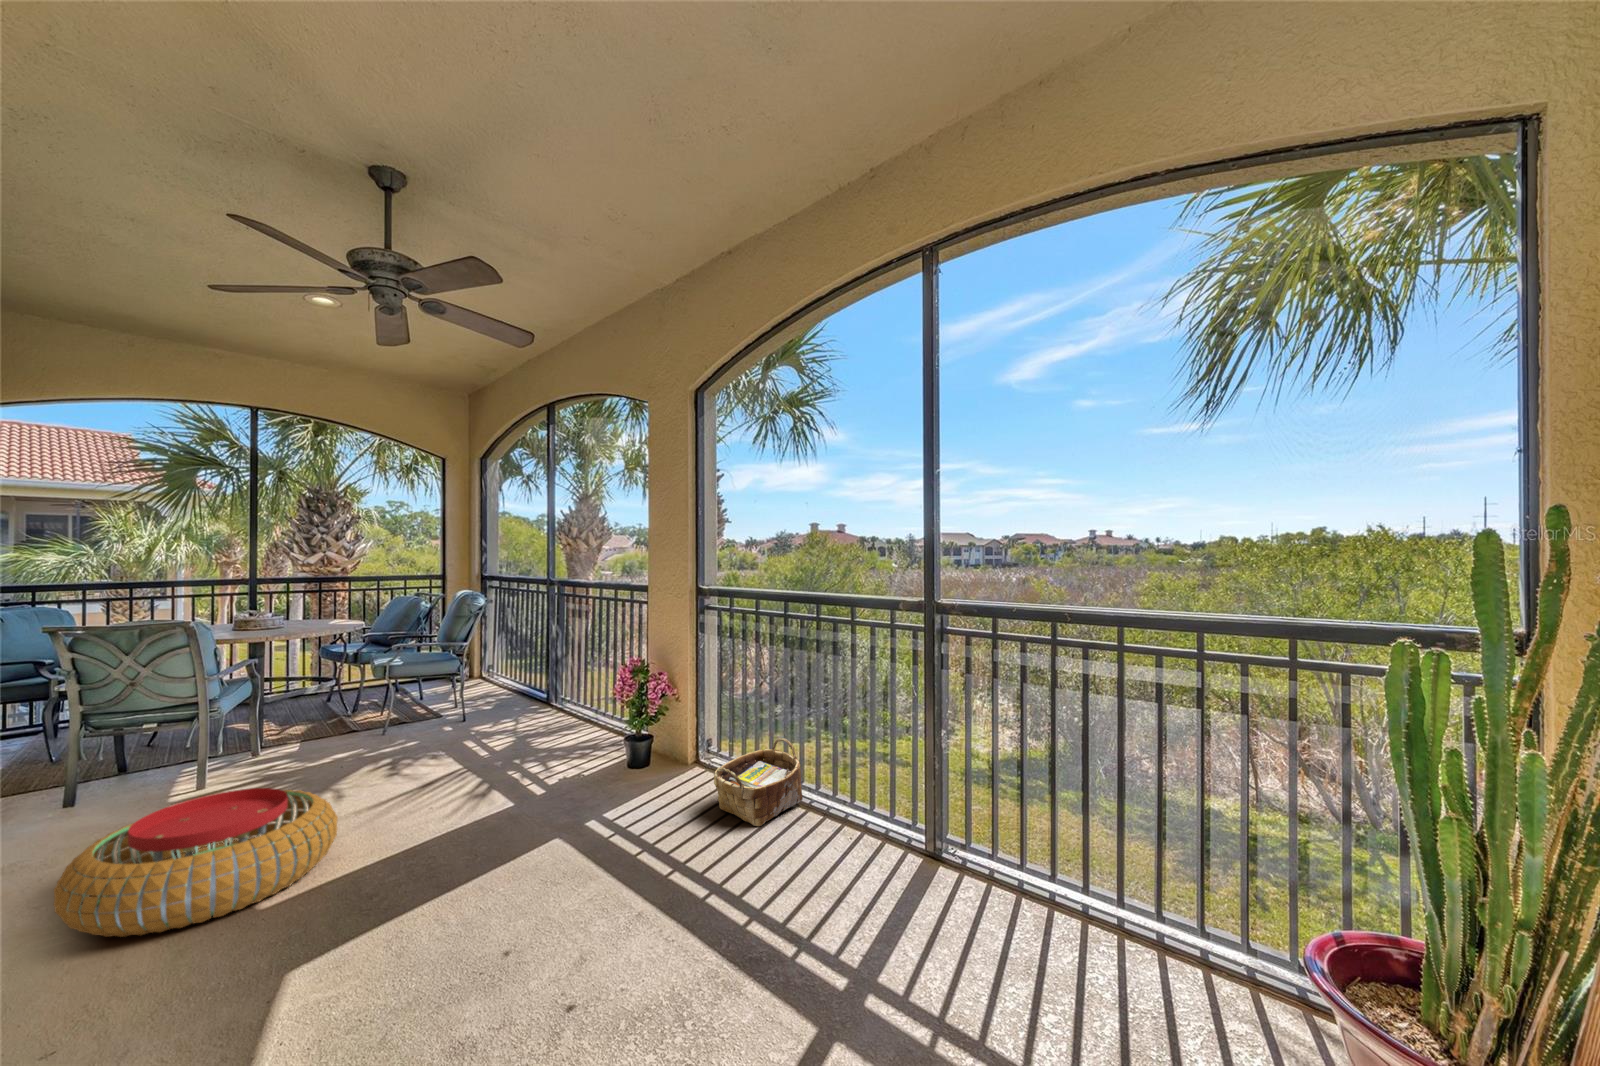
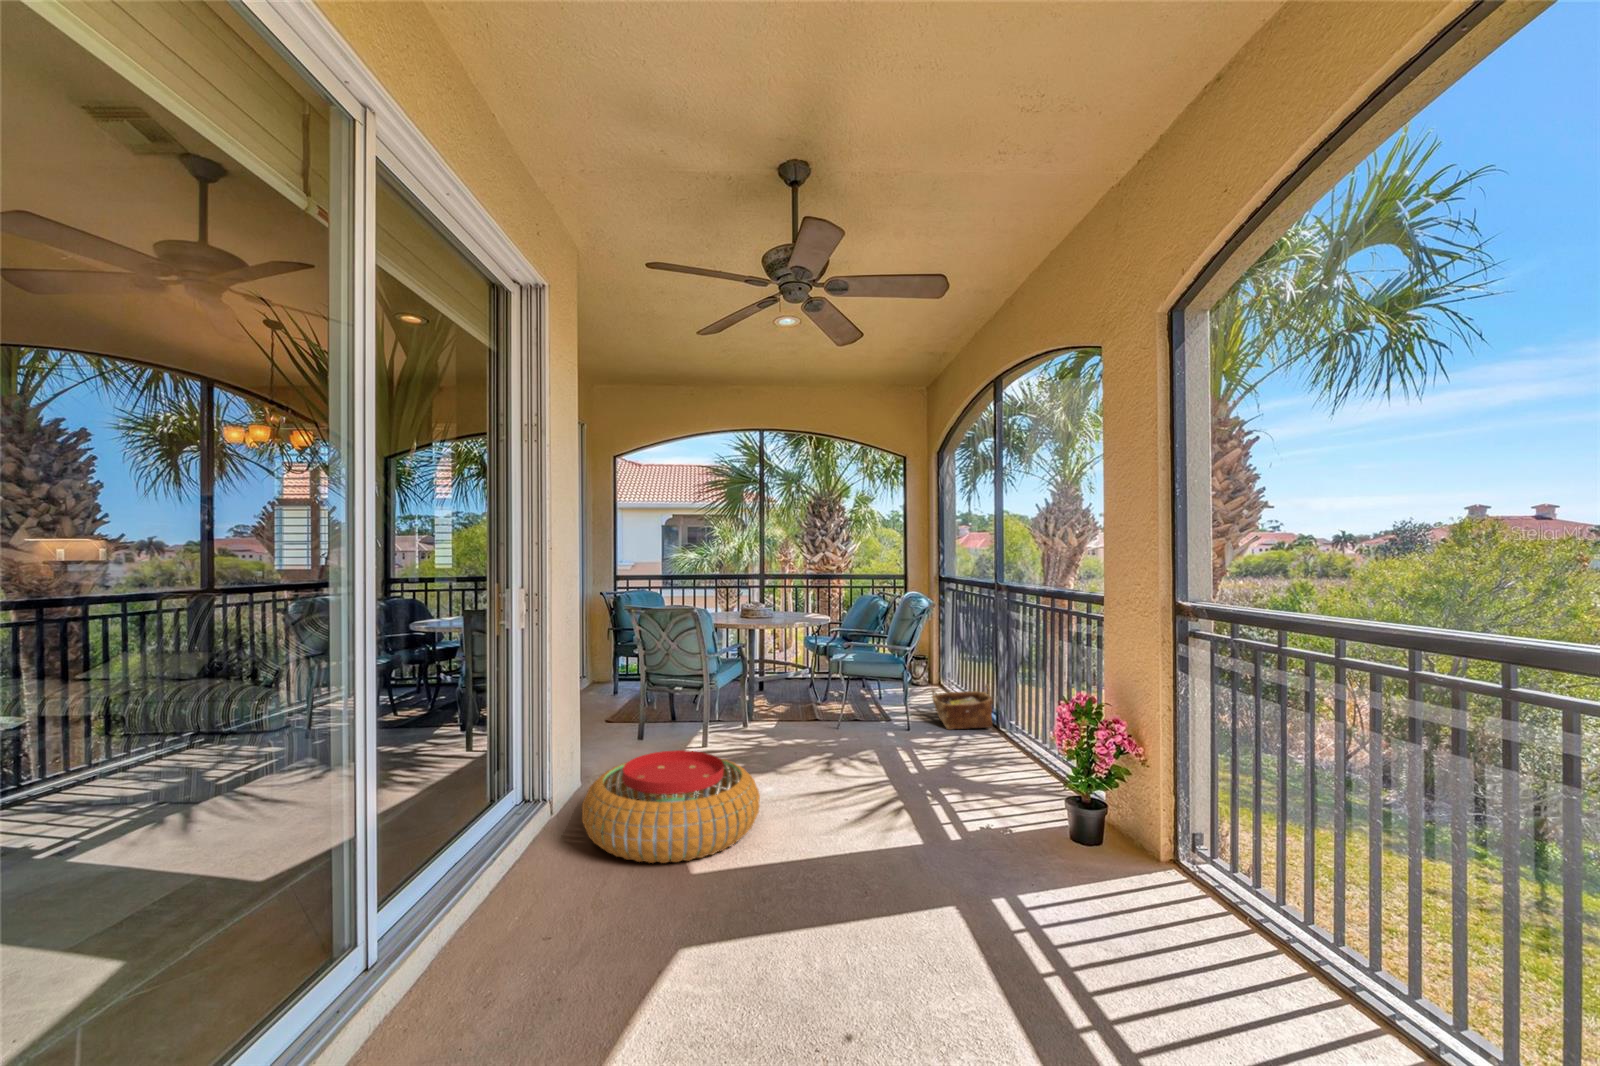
woven basket: present [714,738,803,826] -> present [932,684,993,730]

